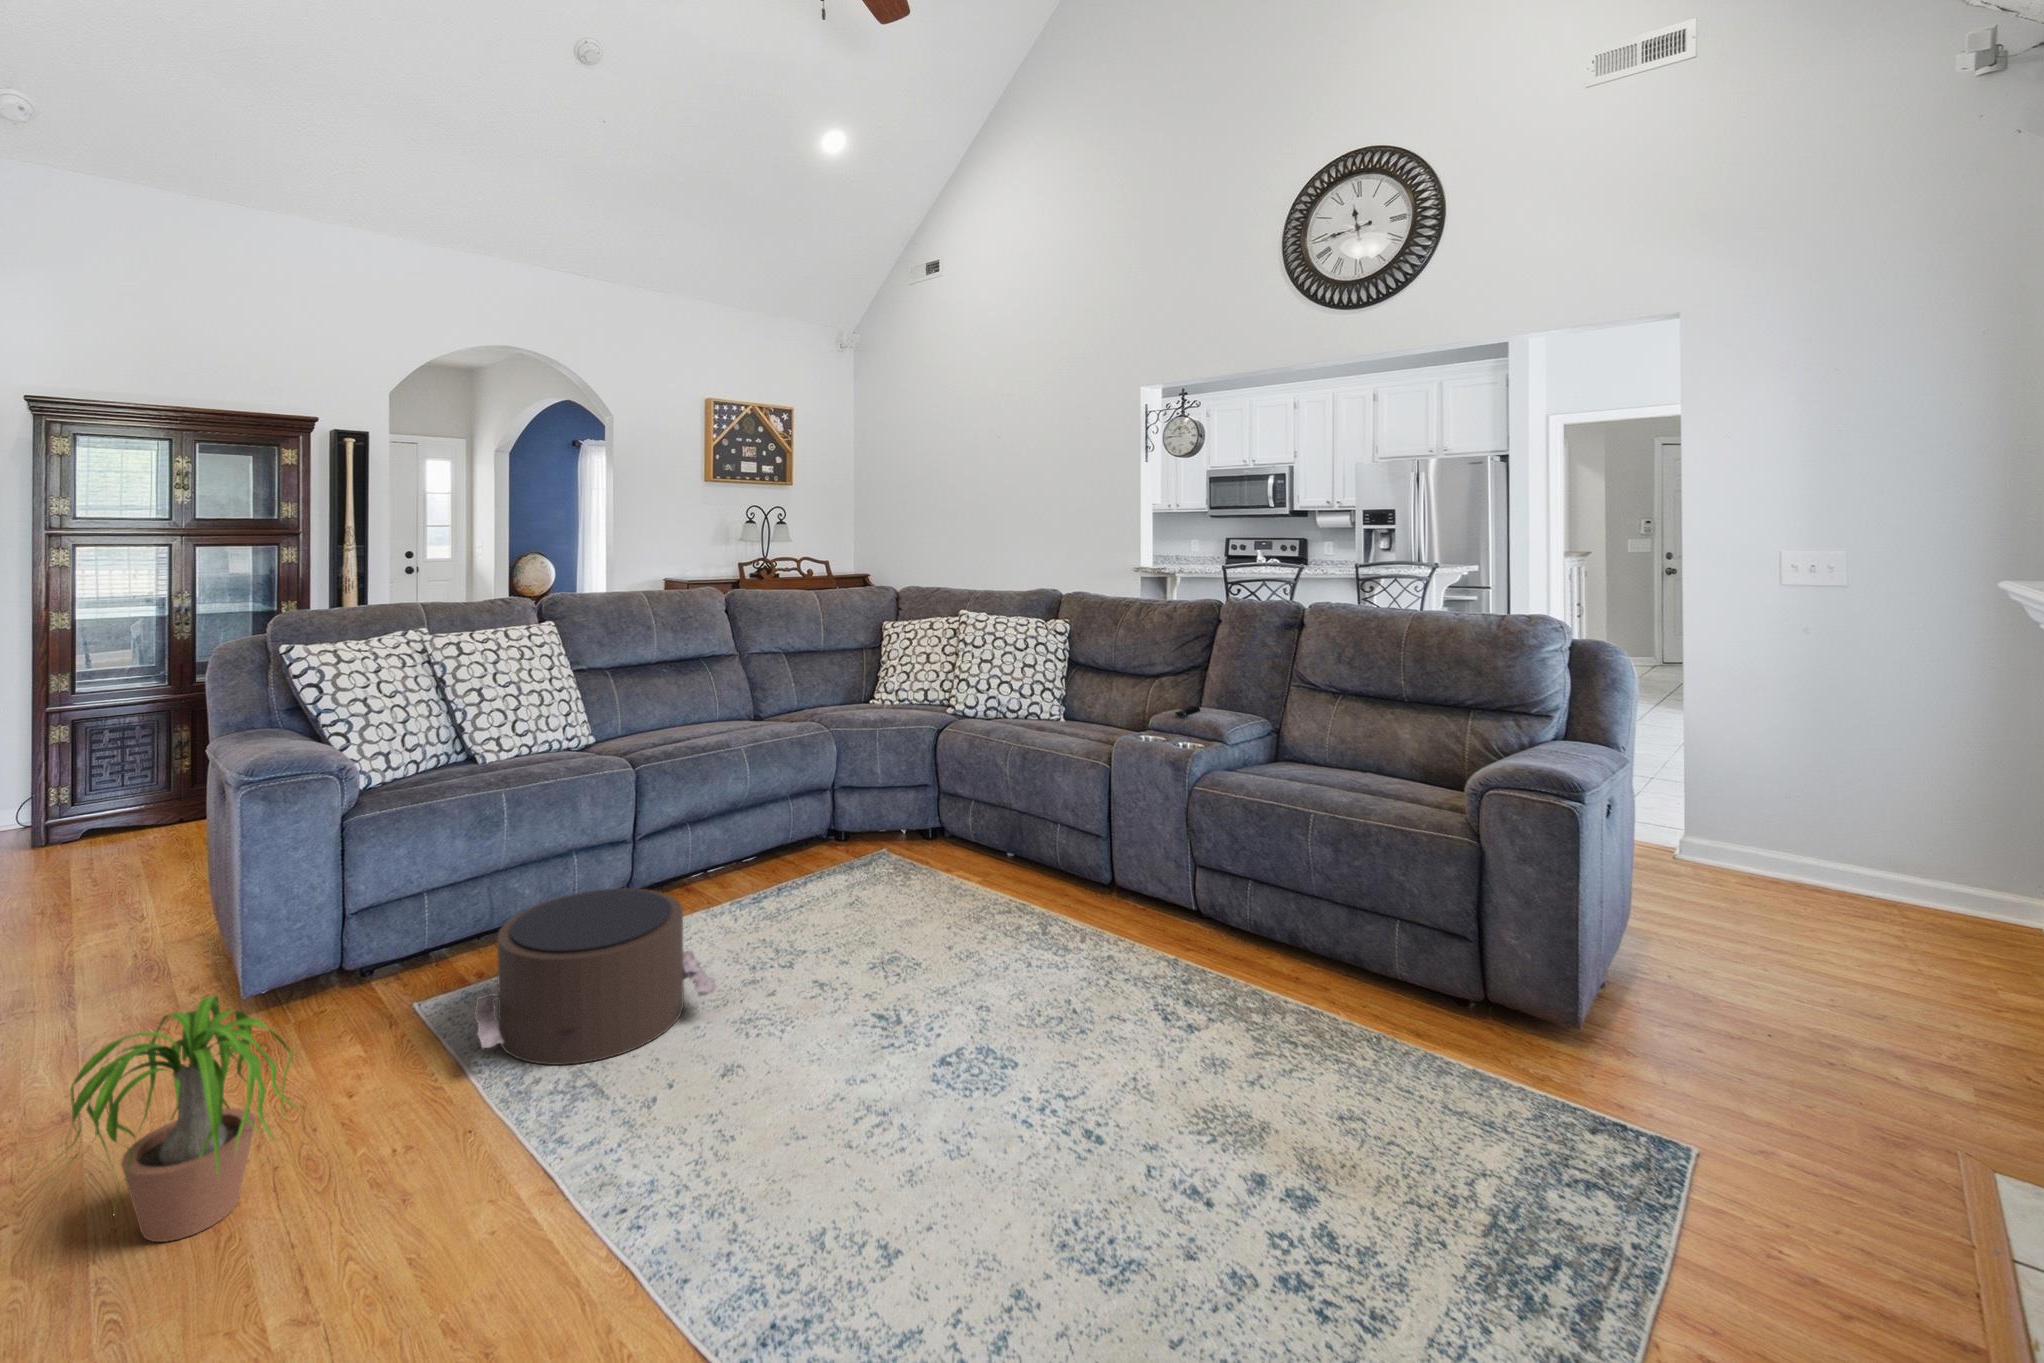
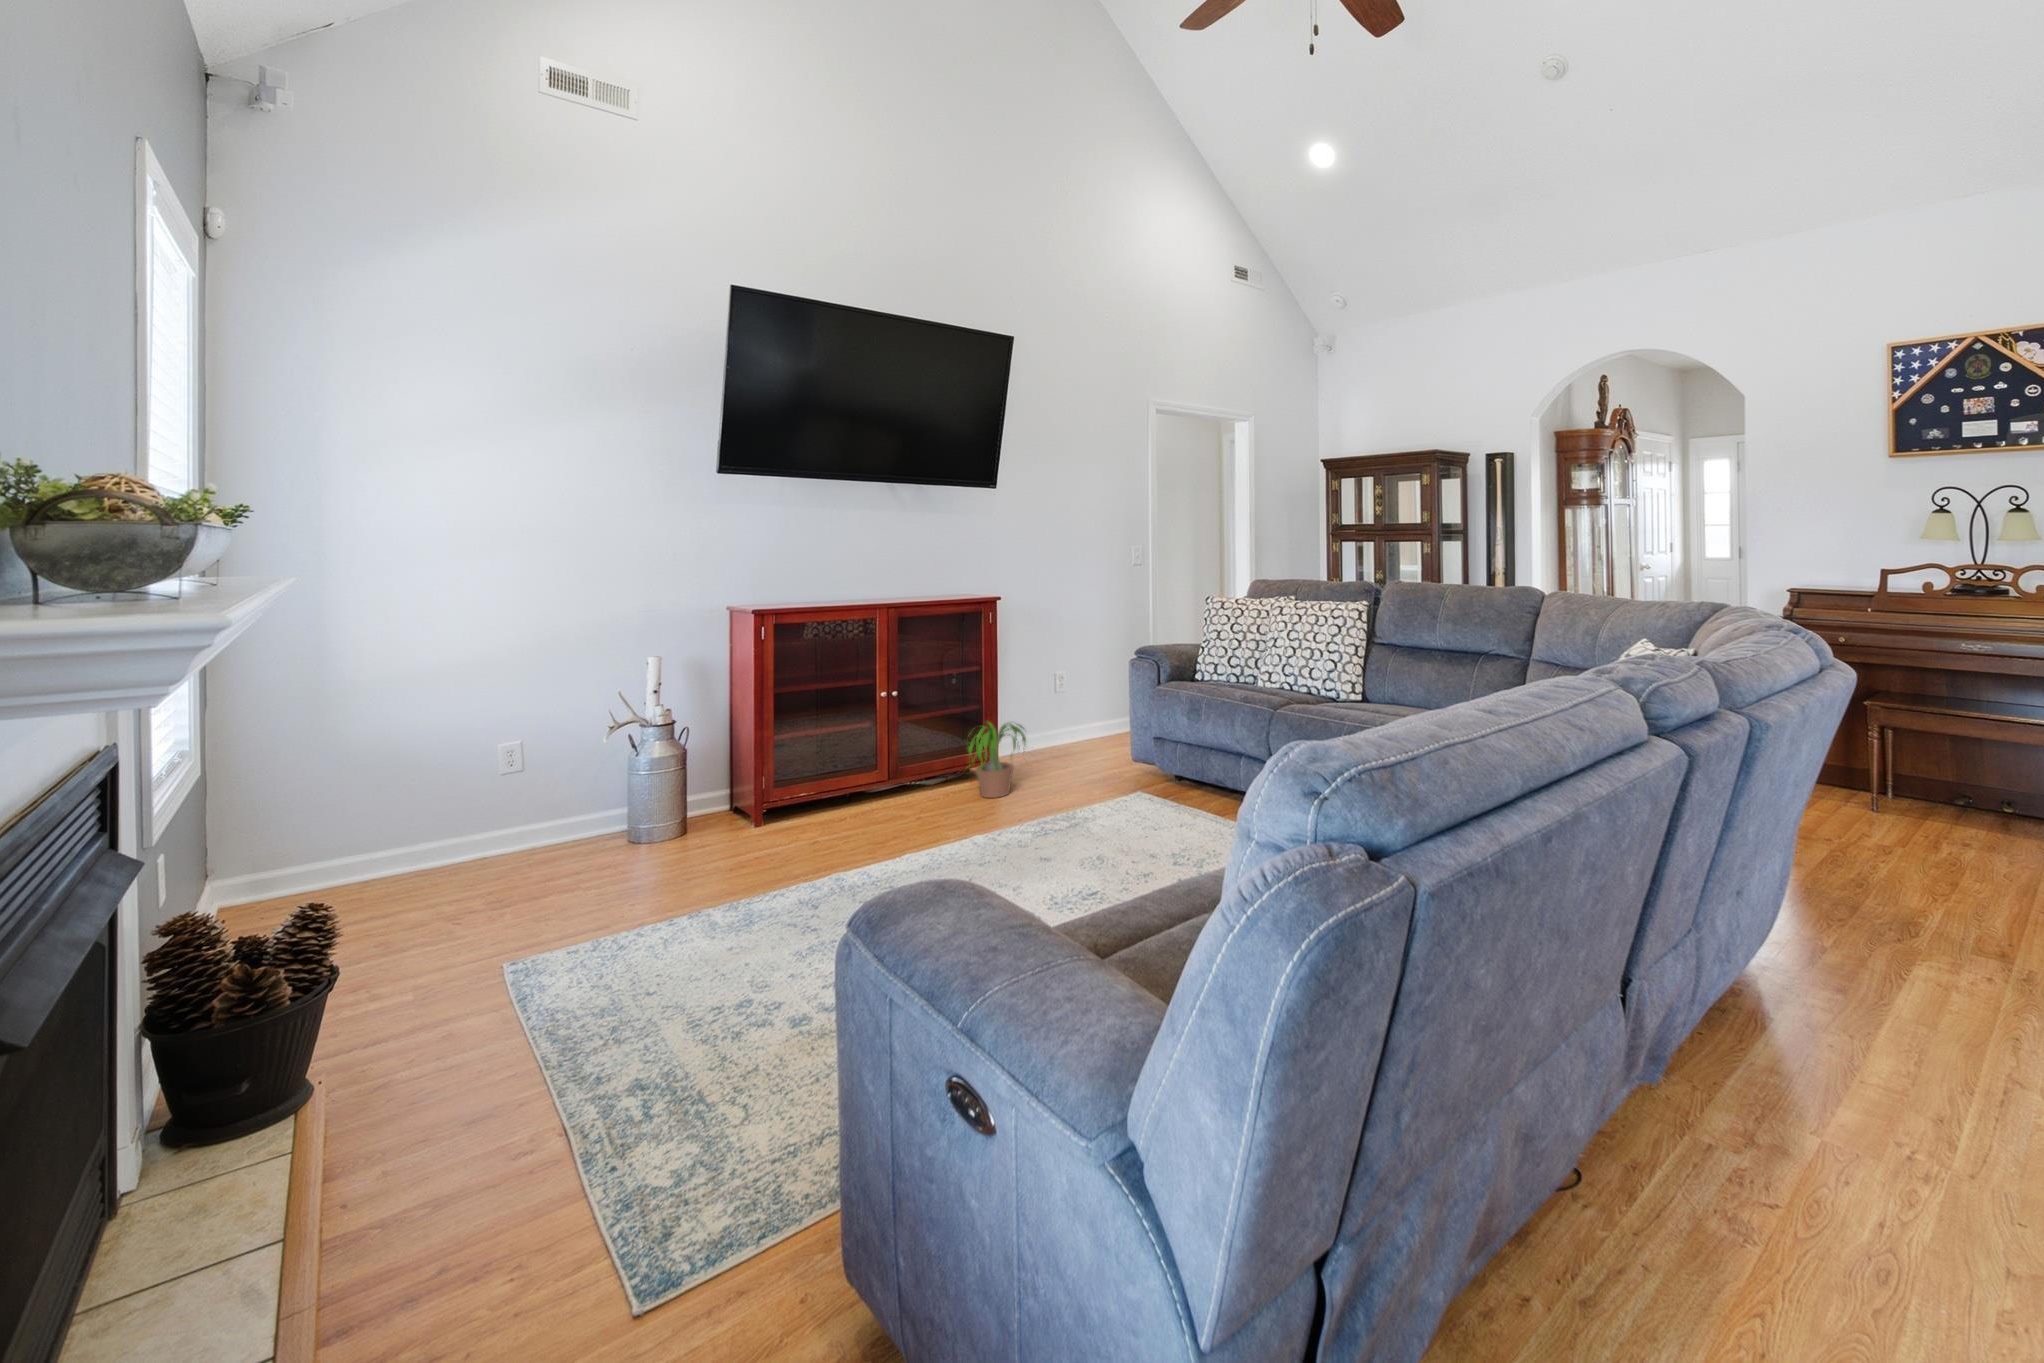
pouf: present [475,888,718,1065] -> none [1065,754,1174,839]

